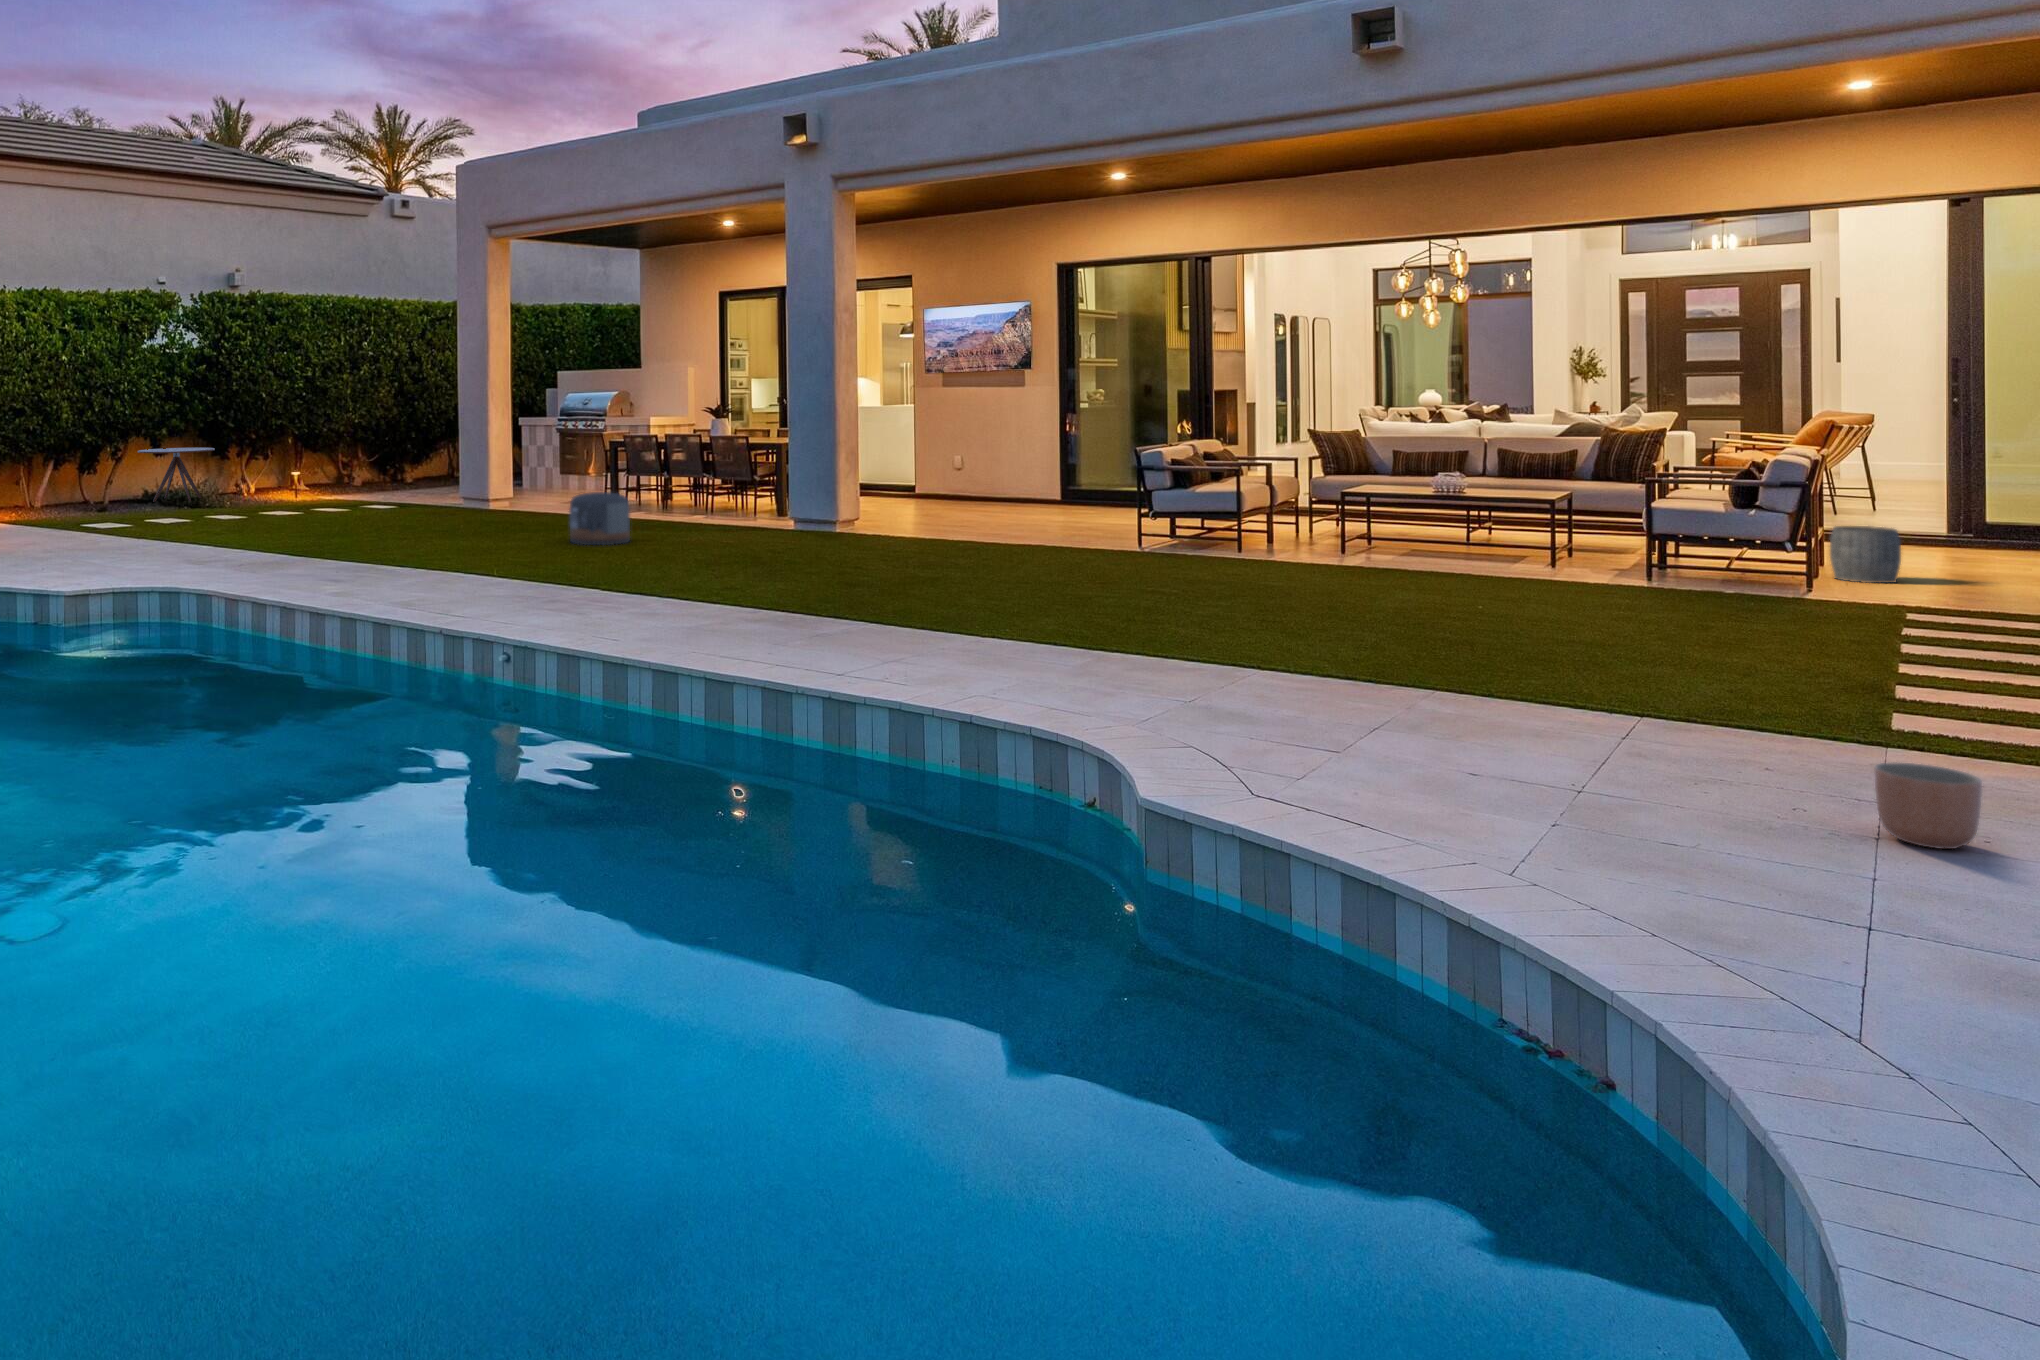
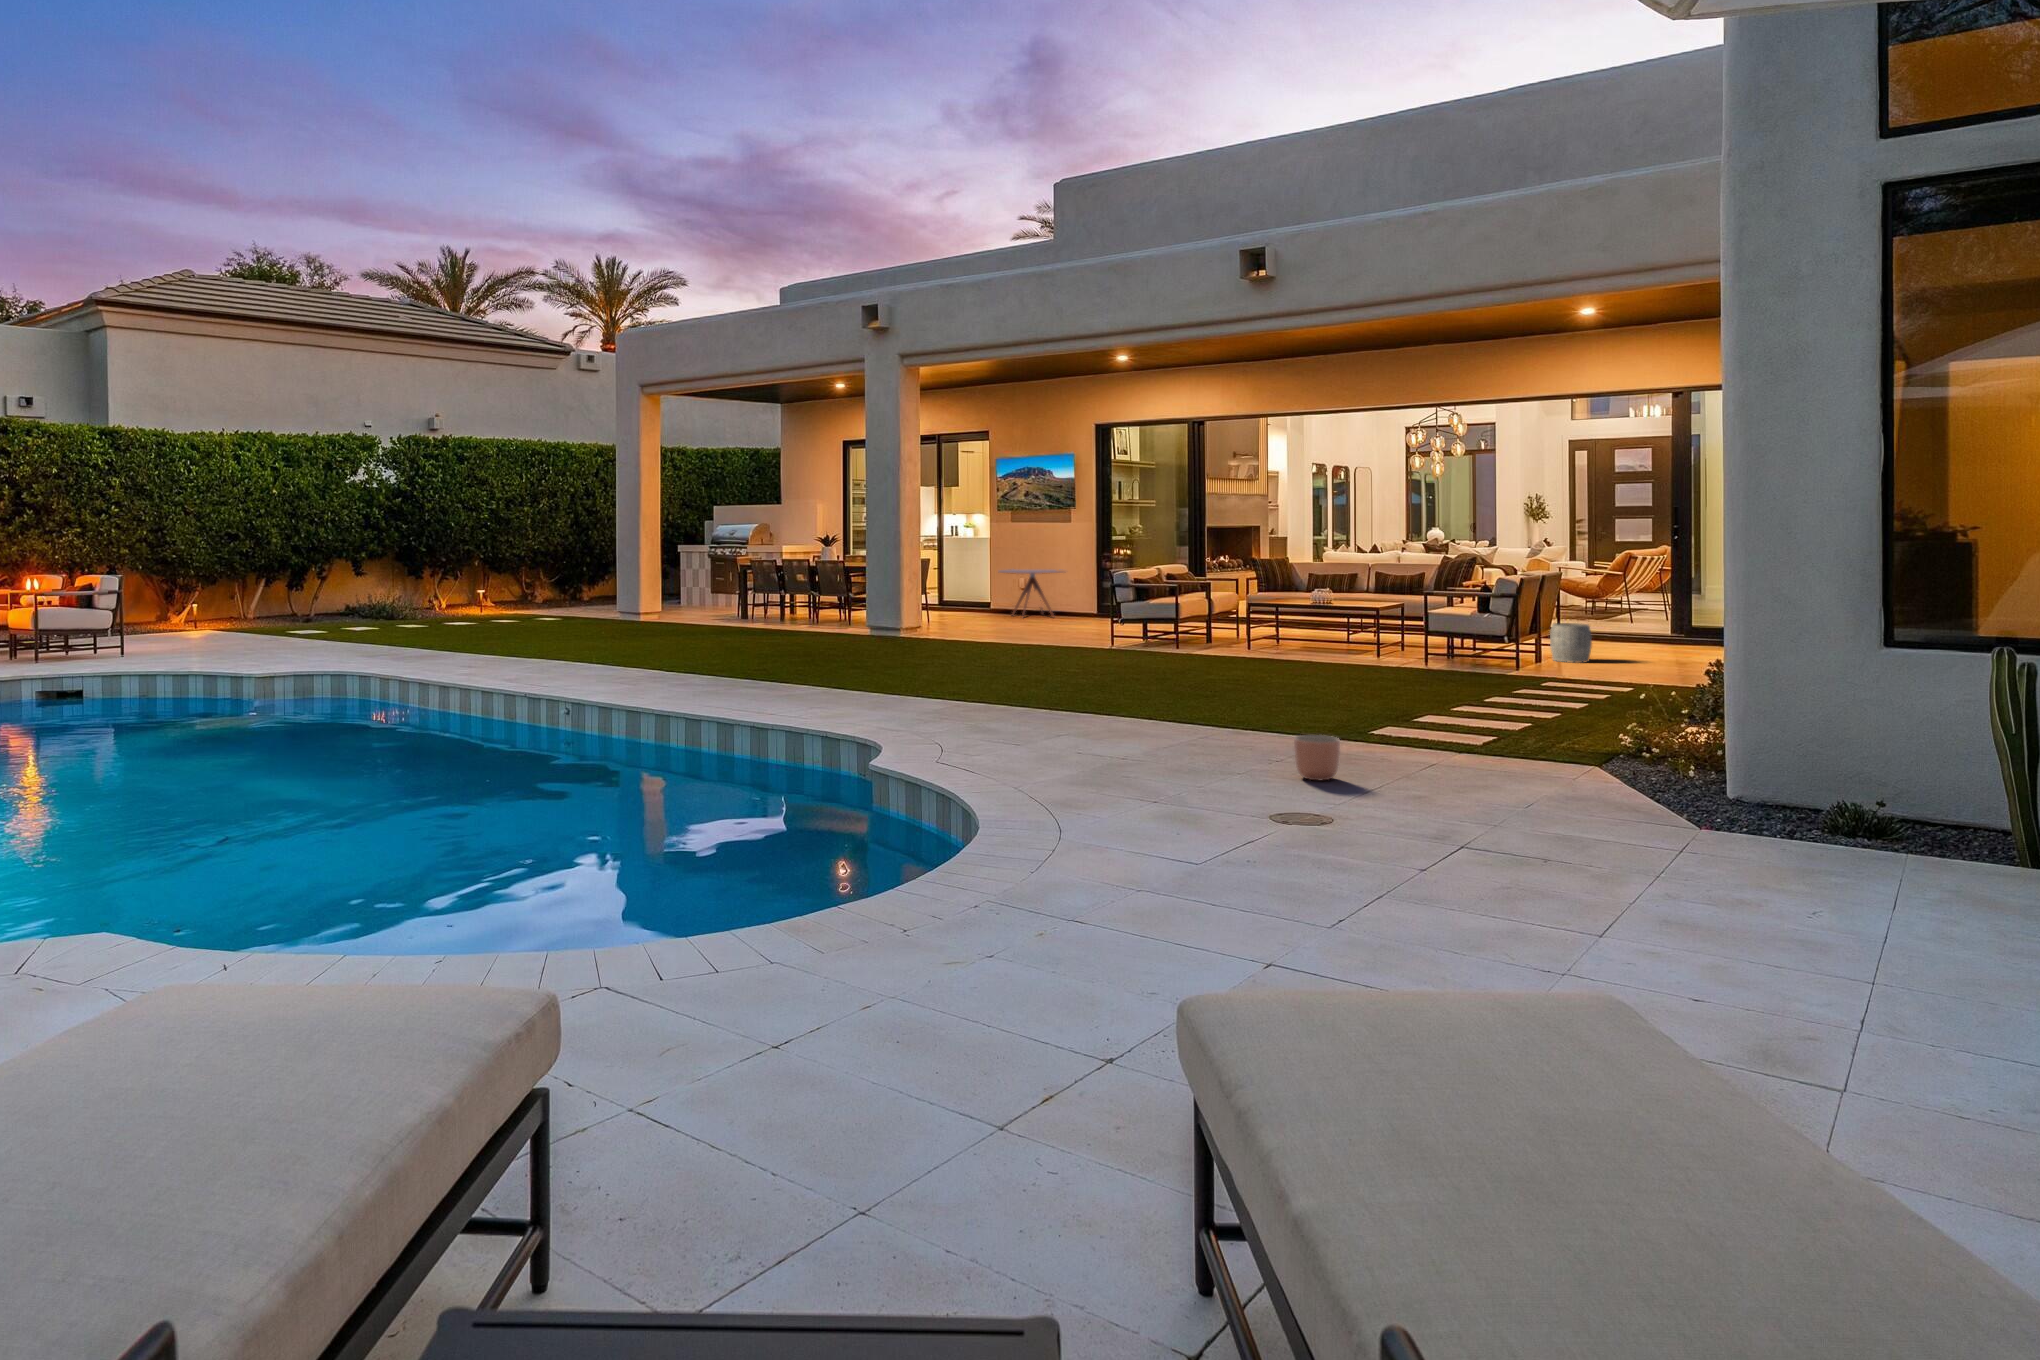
round table: present [138,448,215,502] -> present [999,569,1062,617]
pouf: present [570,492,630,545] -> none [681,603,729,644]

